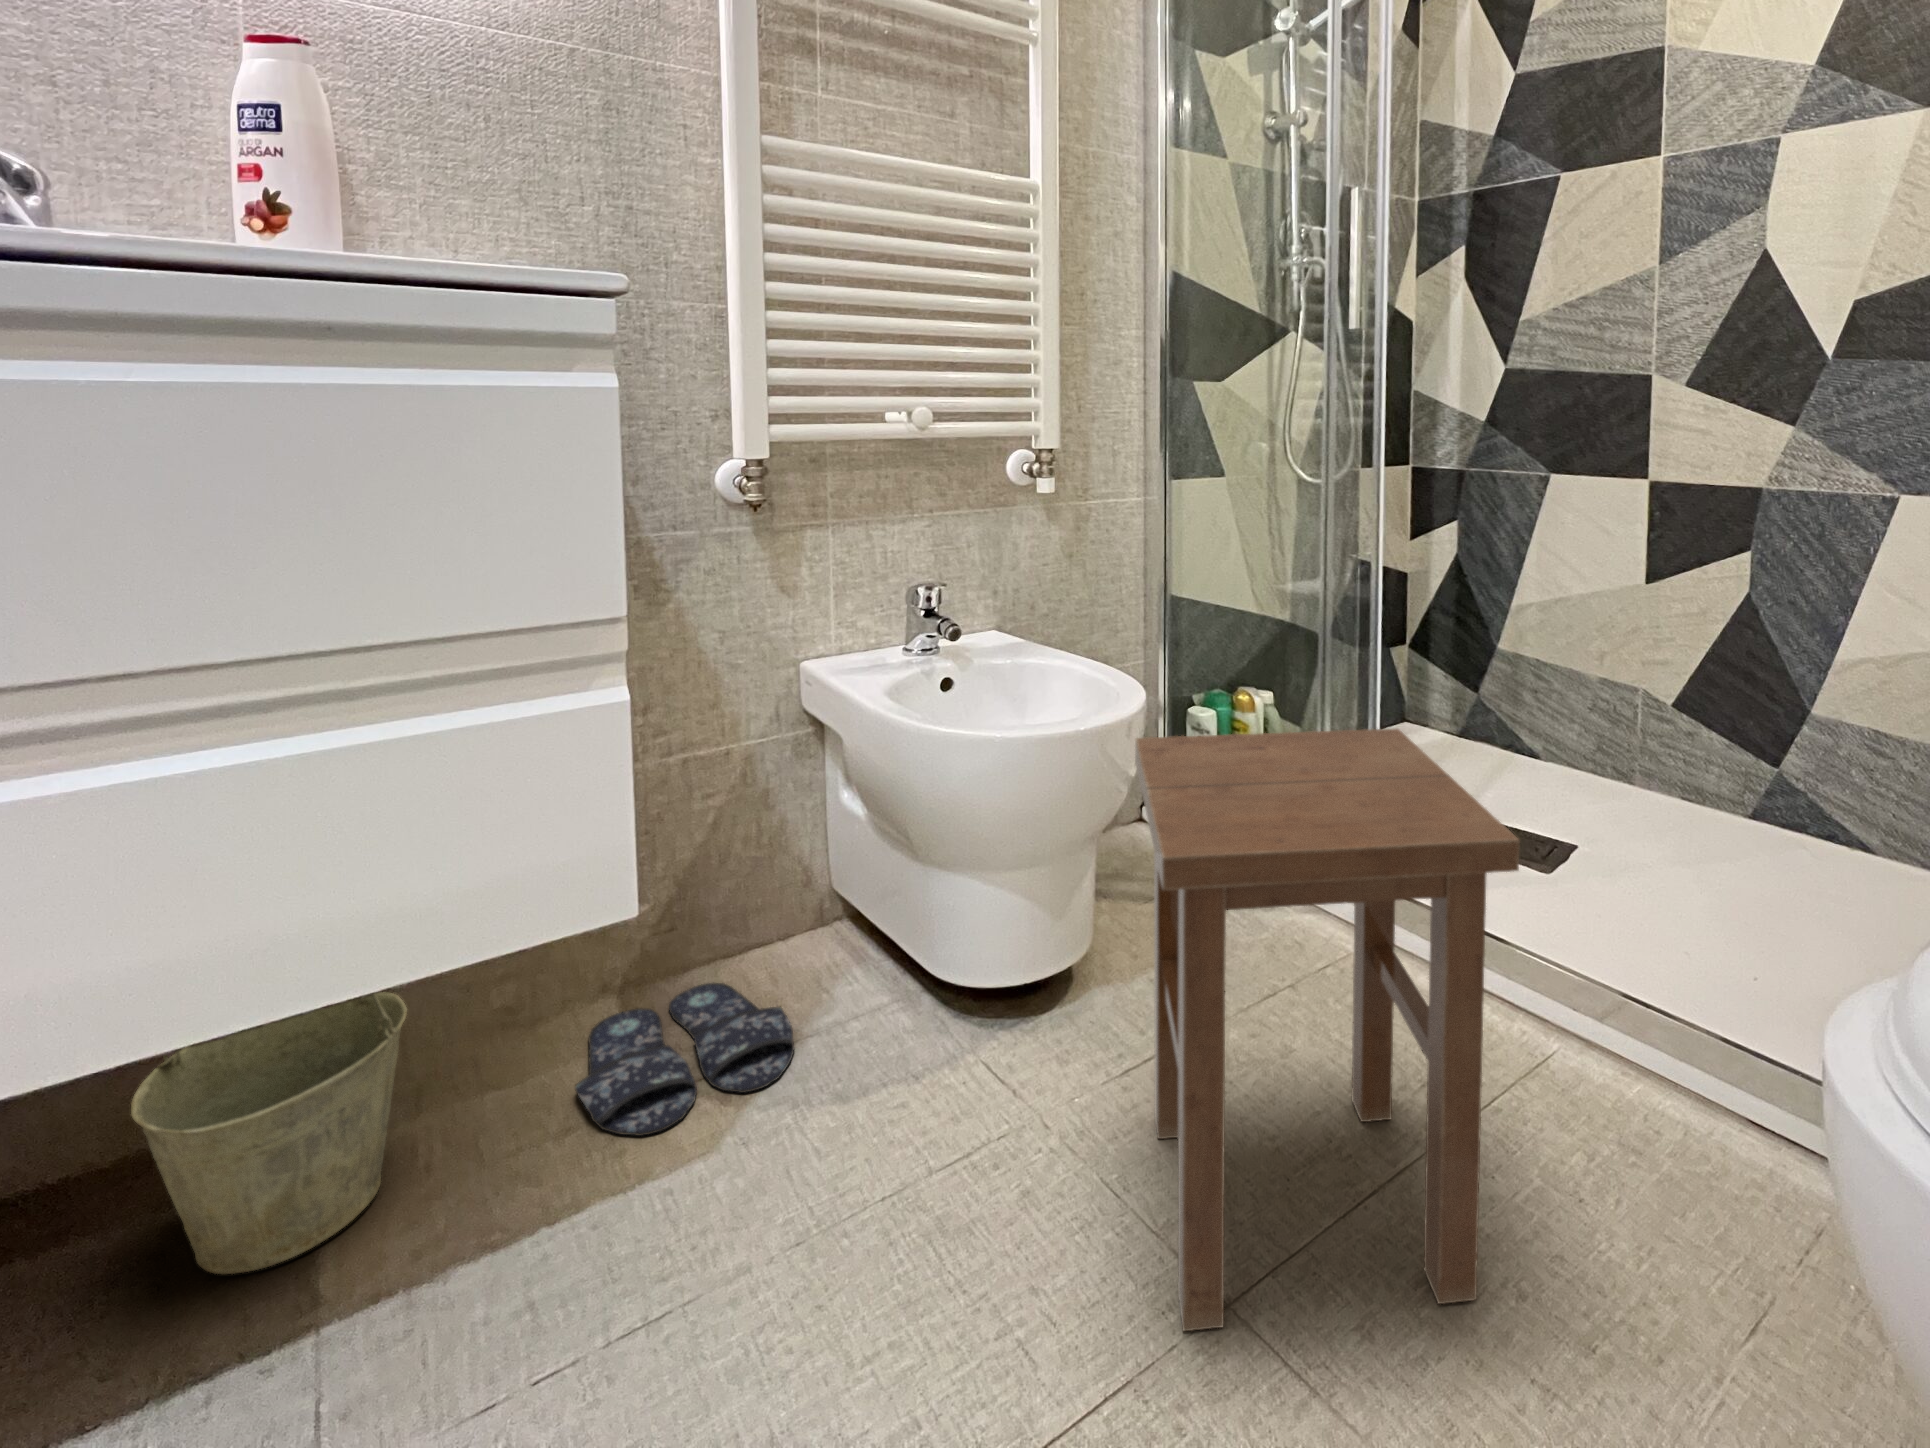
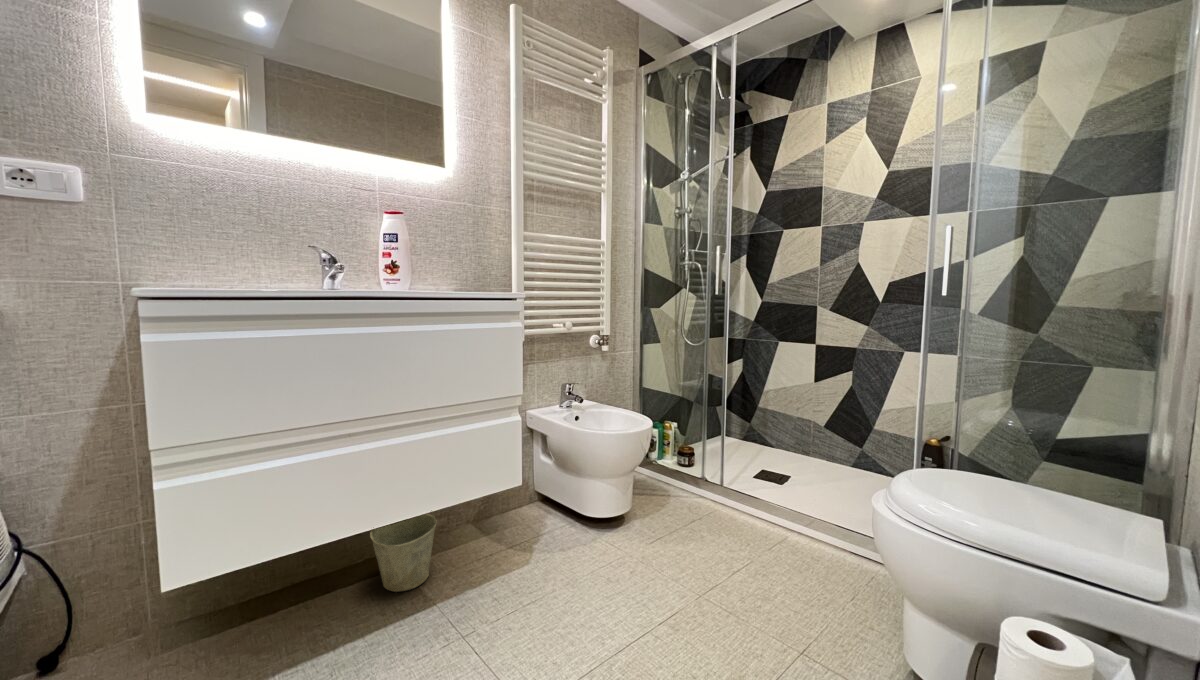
stool: present [1135,729,1520,1331] -> none [658,430,786,602]
slippers: present [575,983,795,1136] -> none [469,519,540,559]

